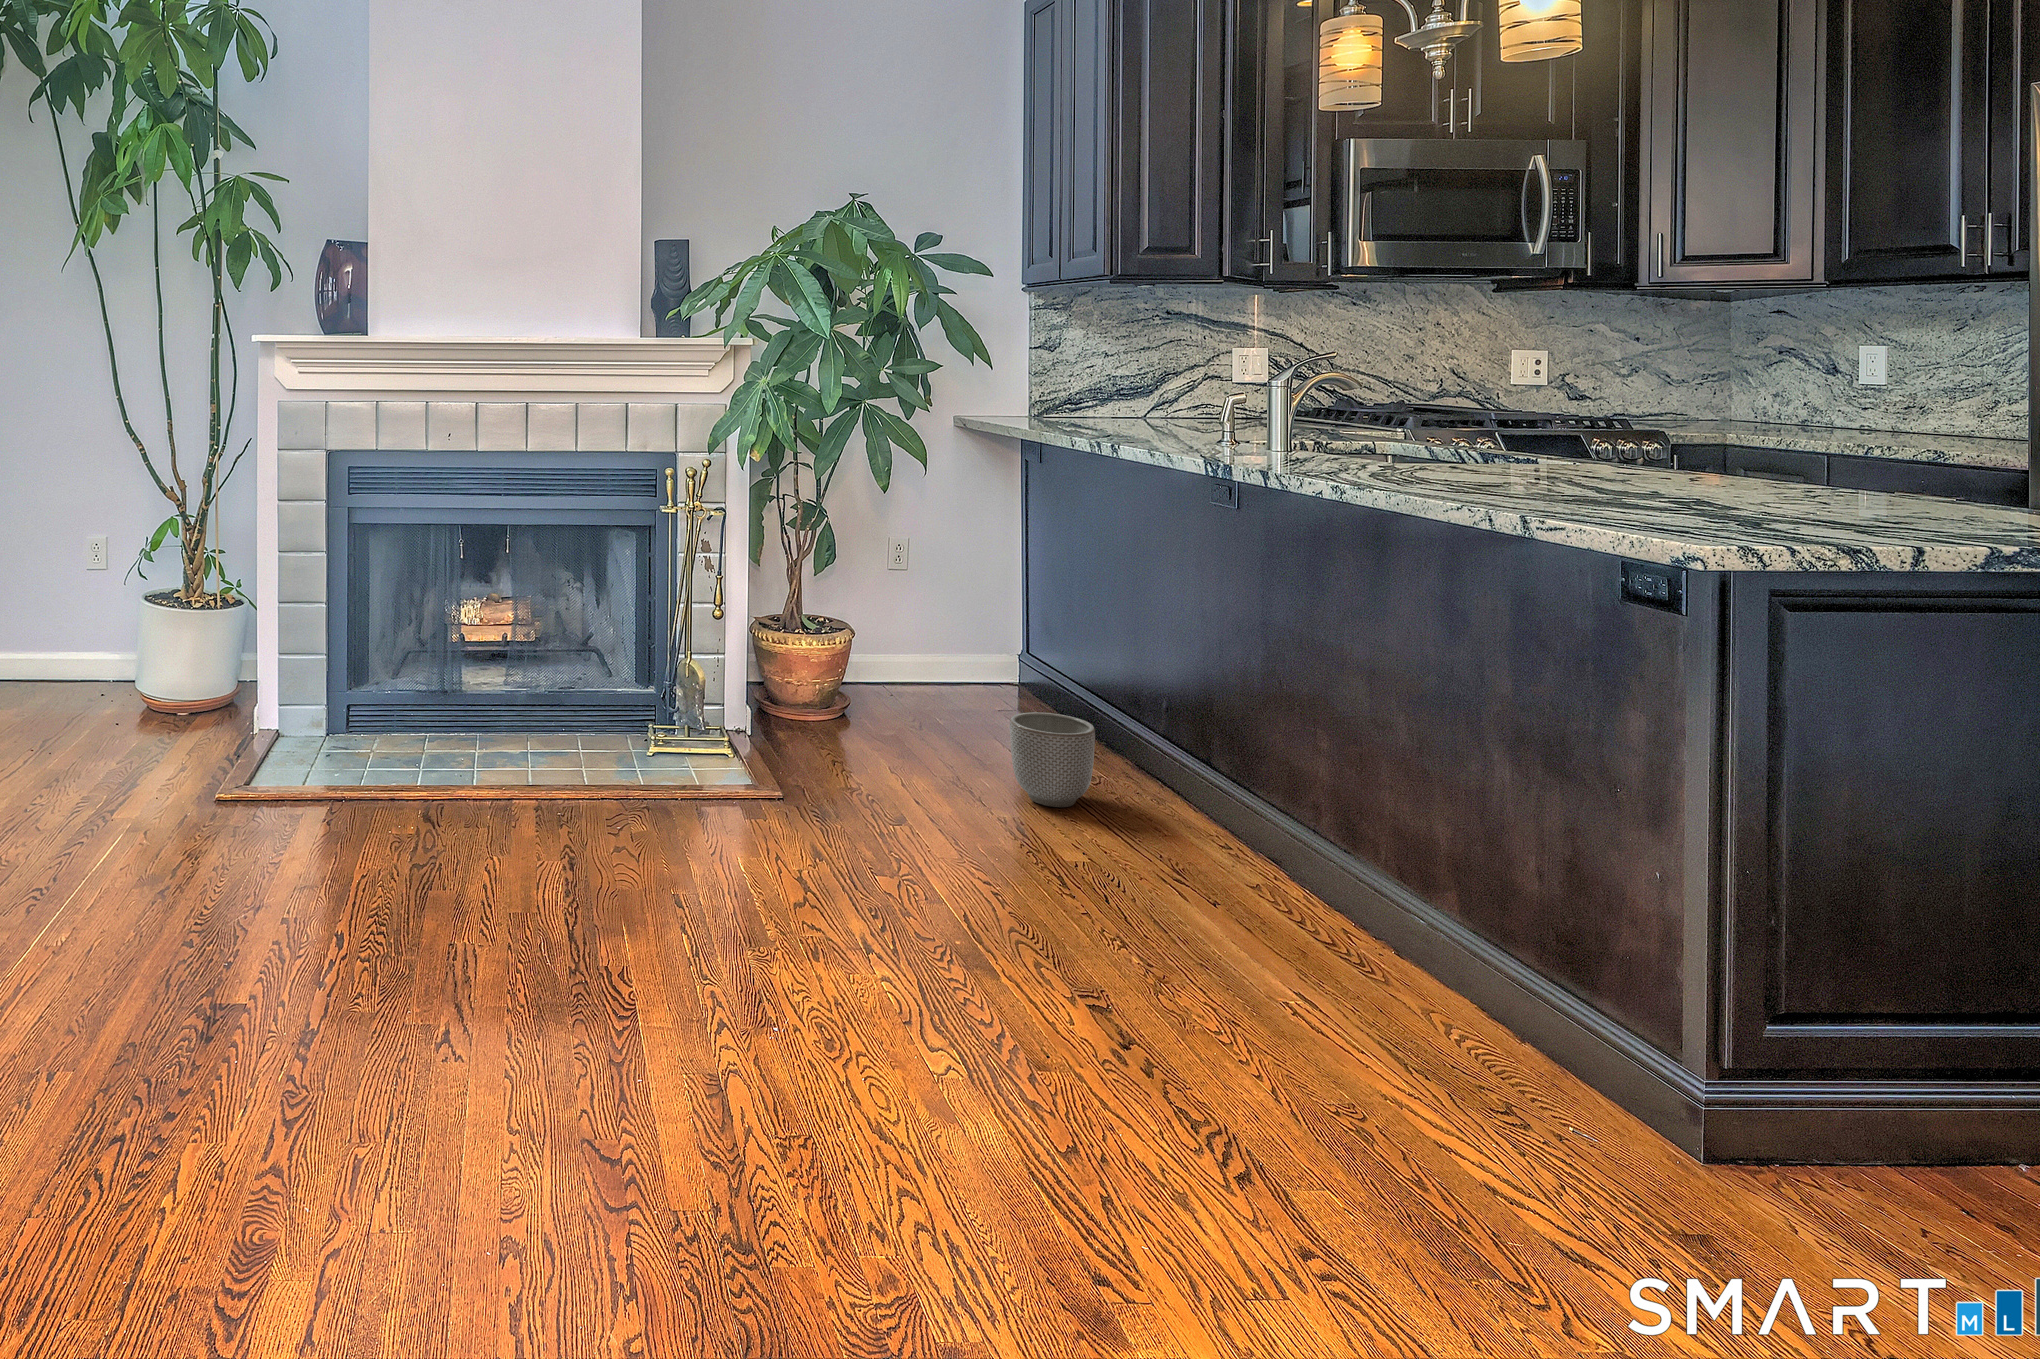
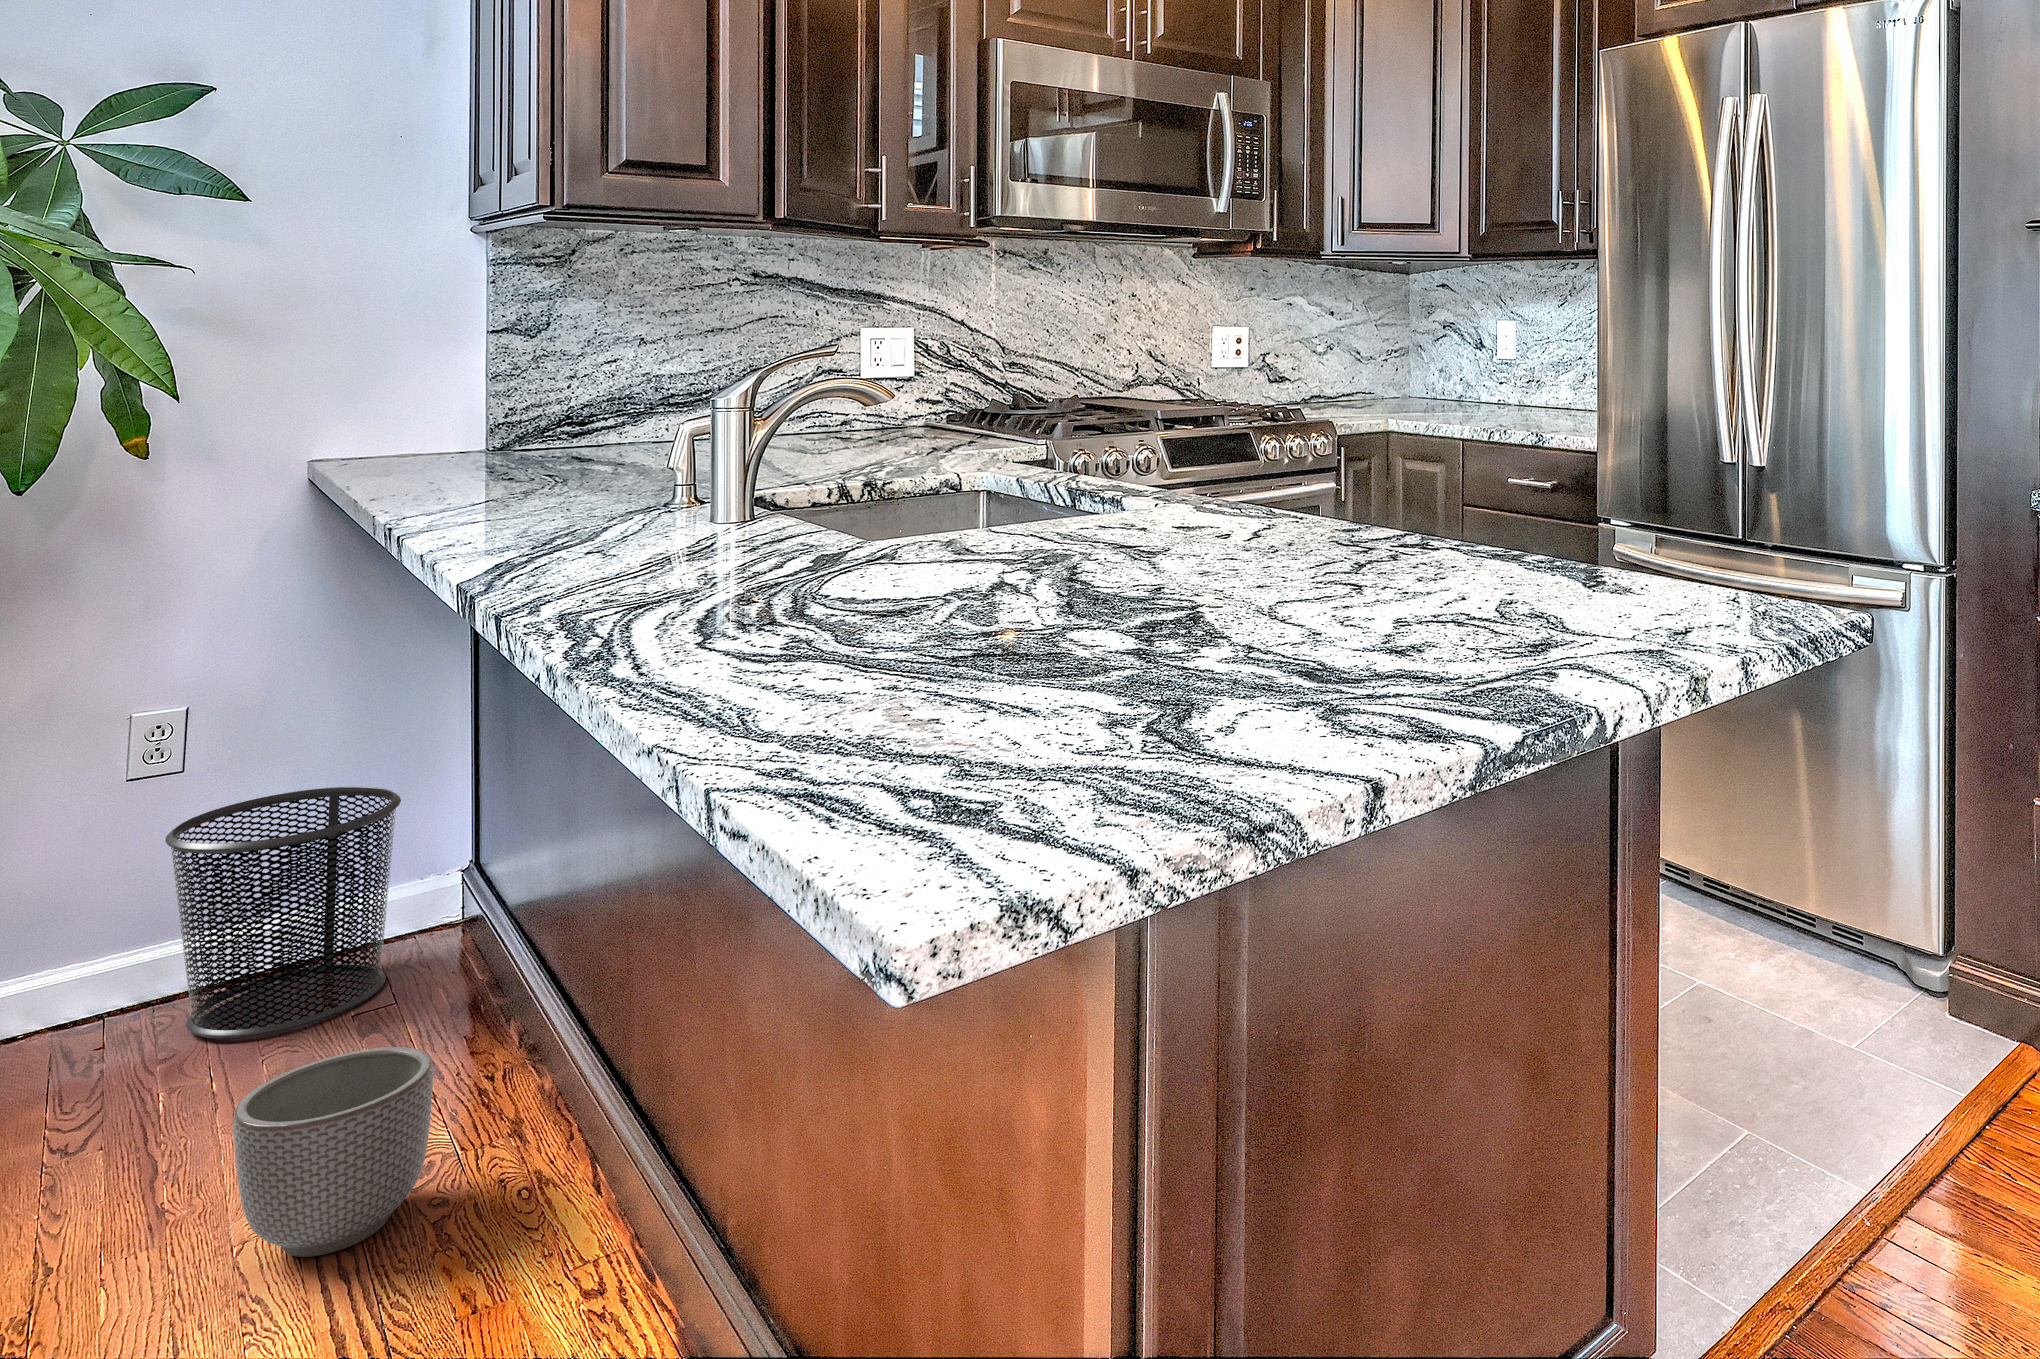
waste bin: none [901,594,1002,716] -> present [165,786,401,1039]

